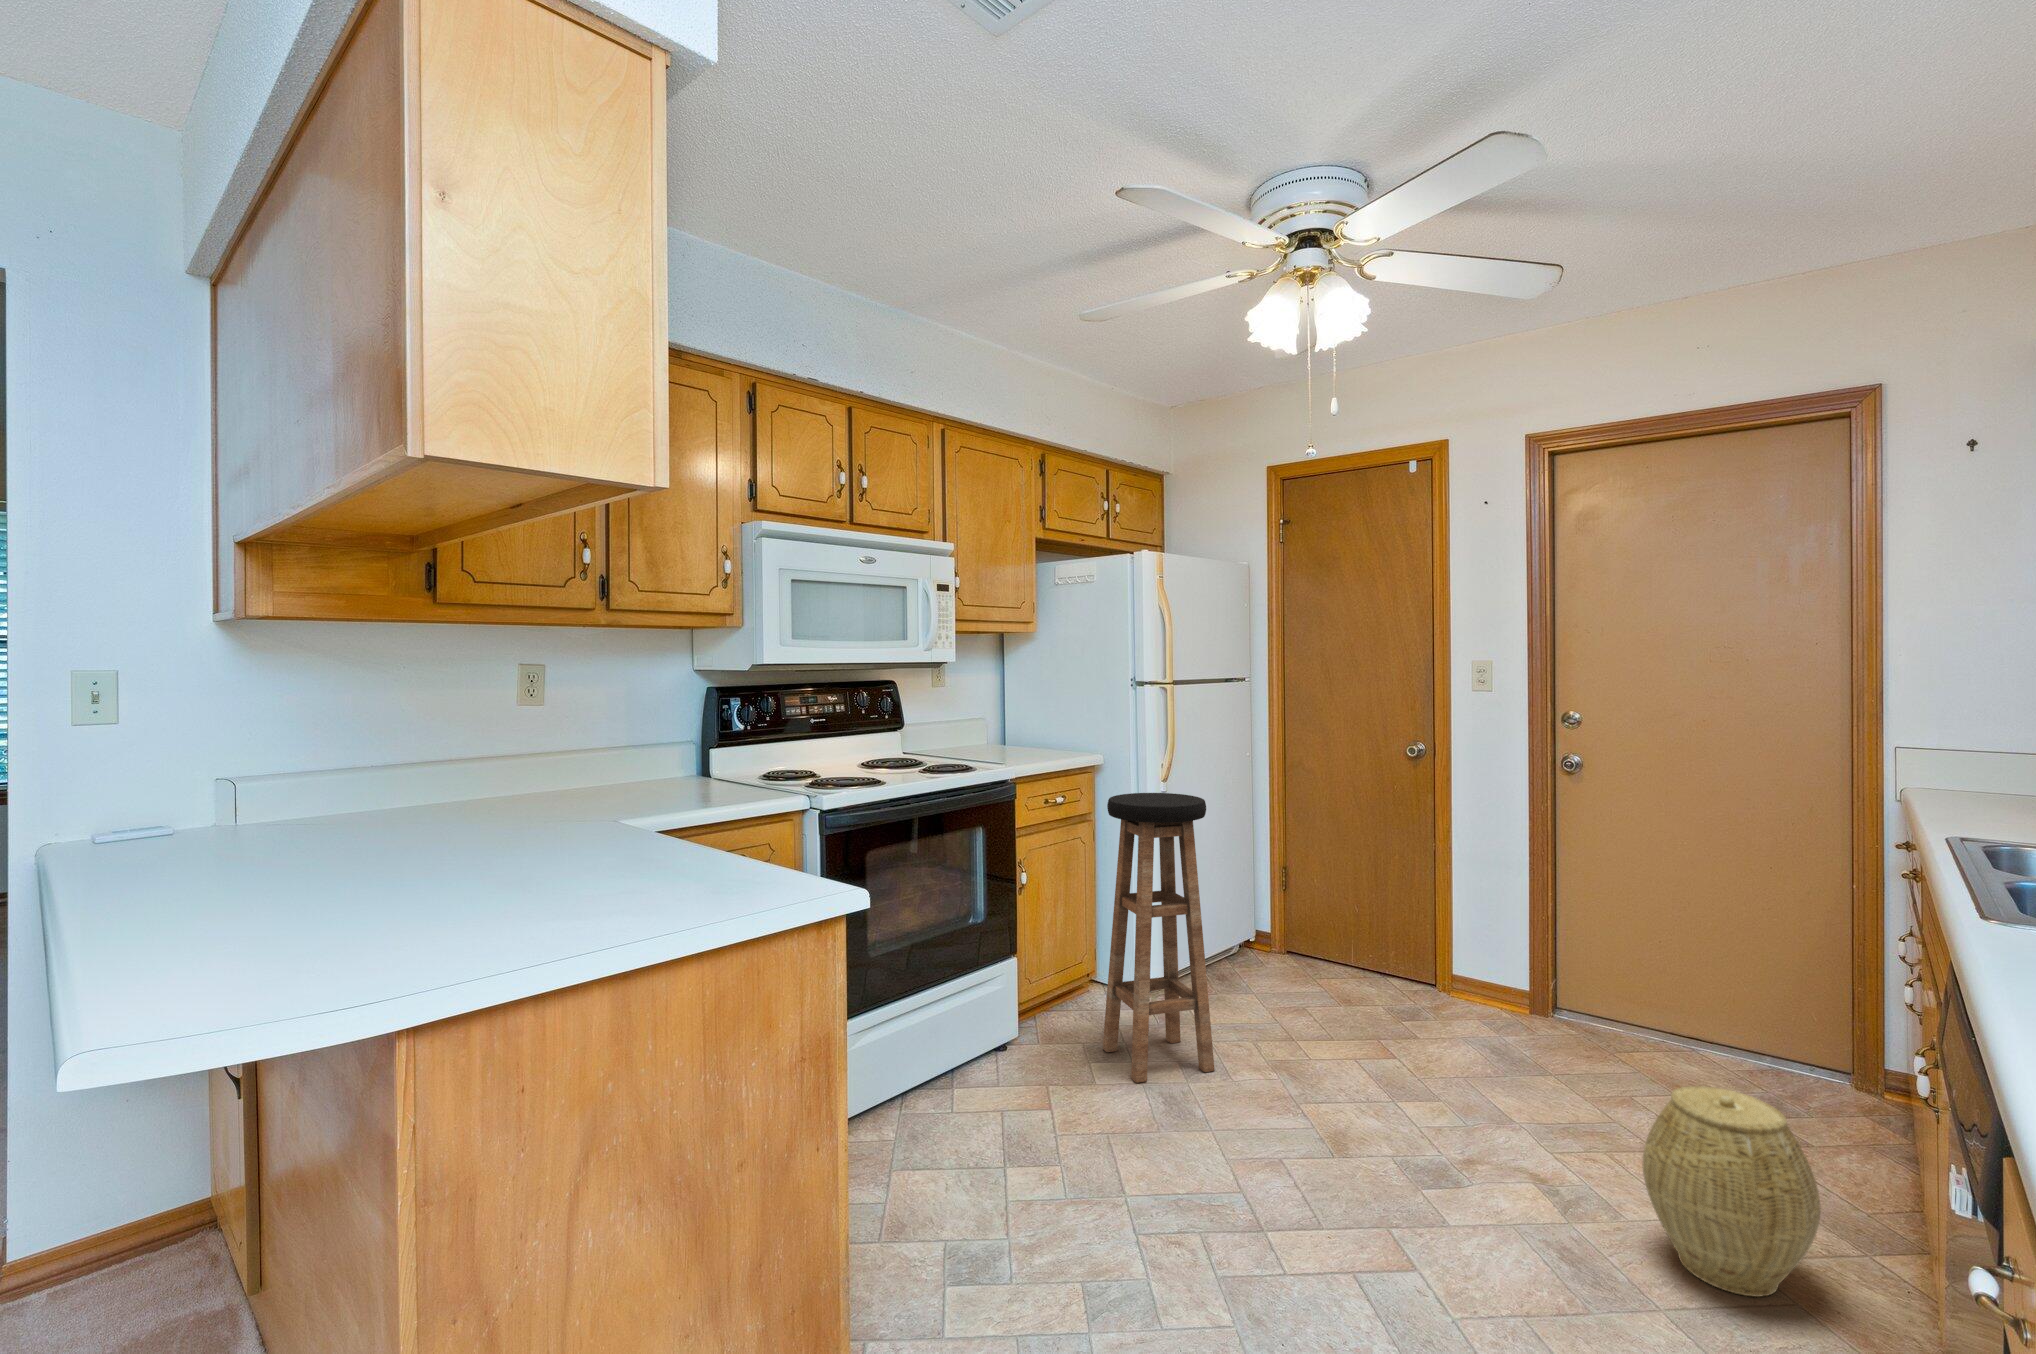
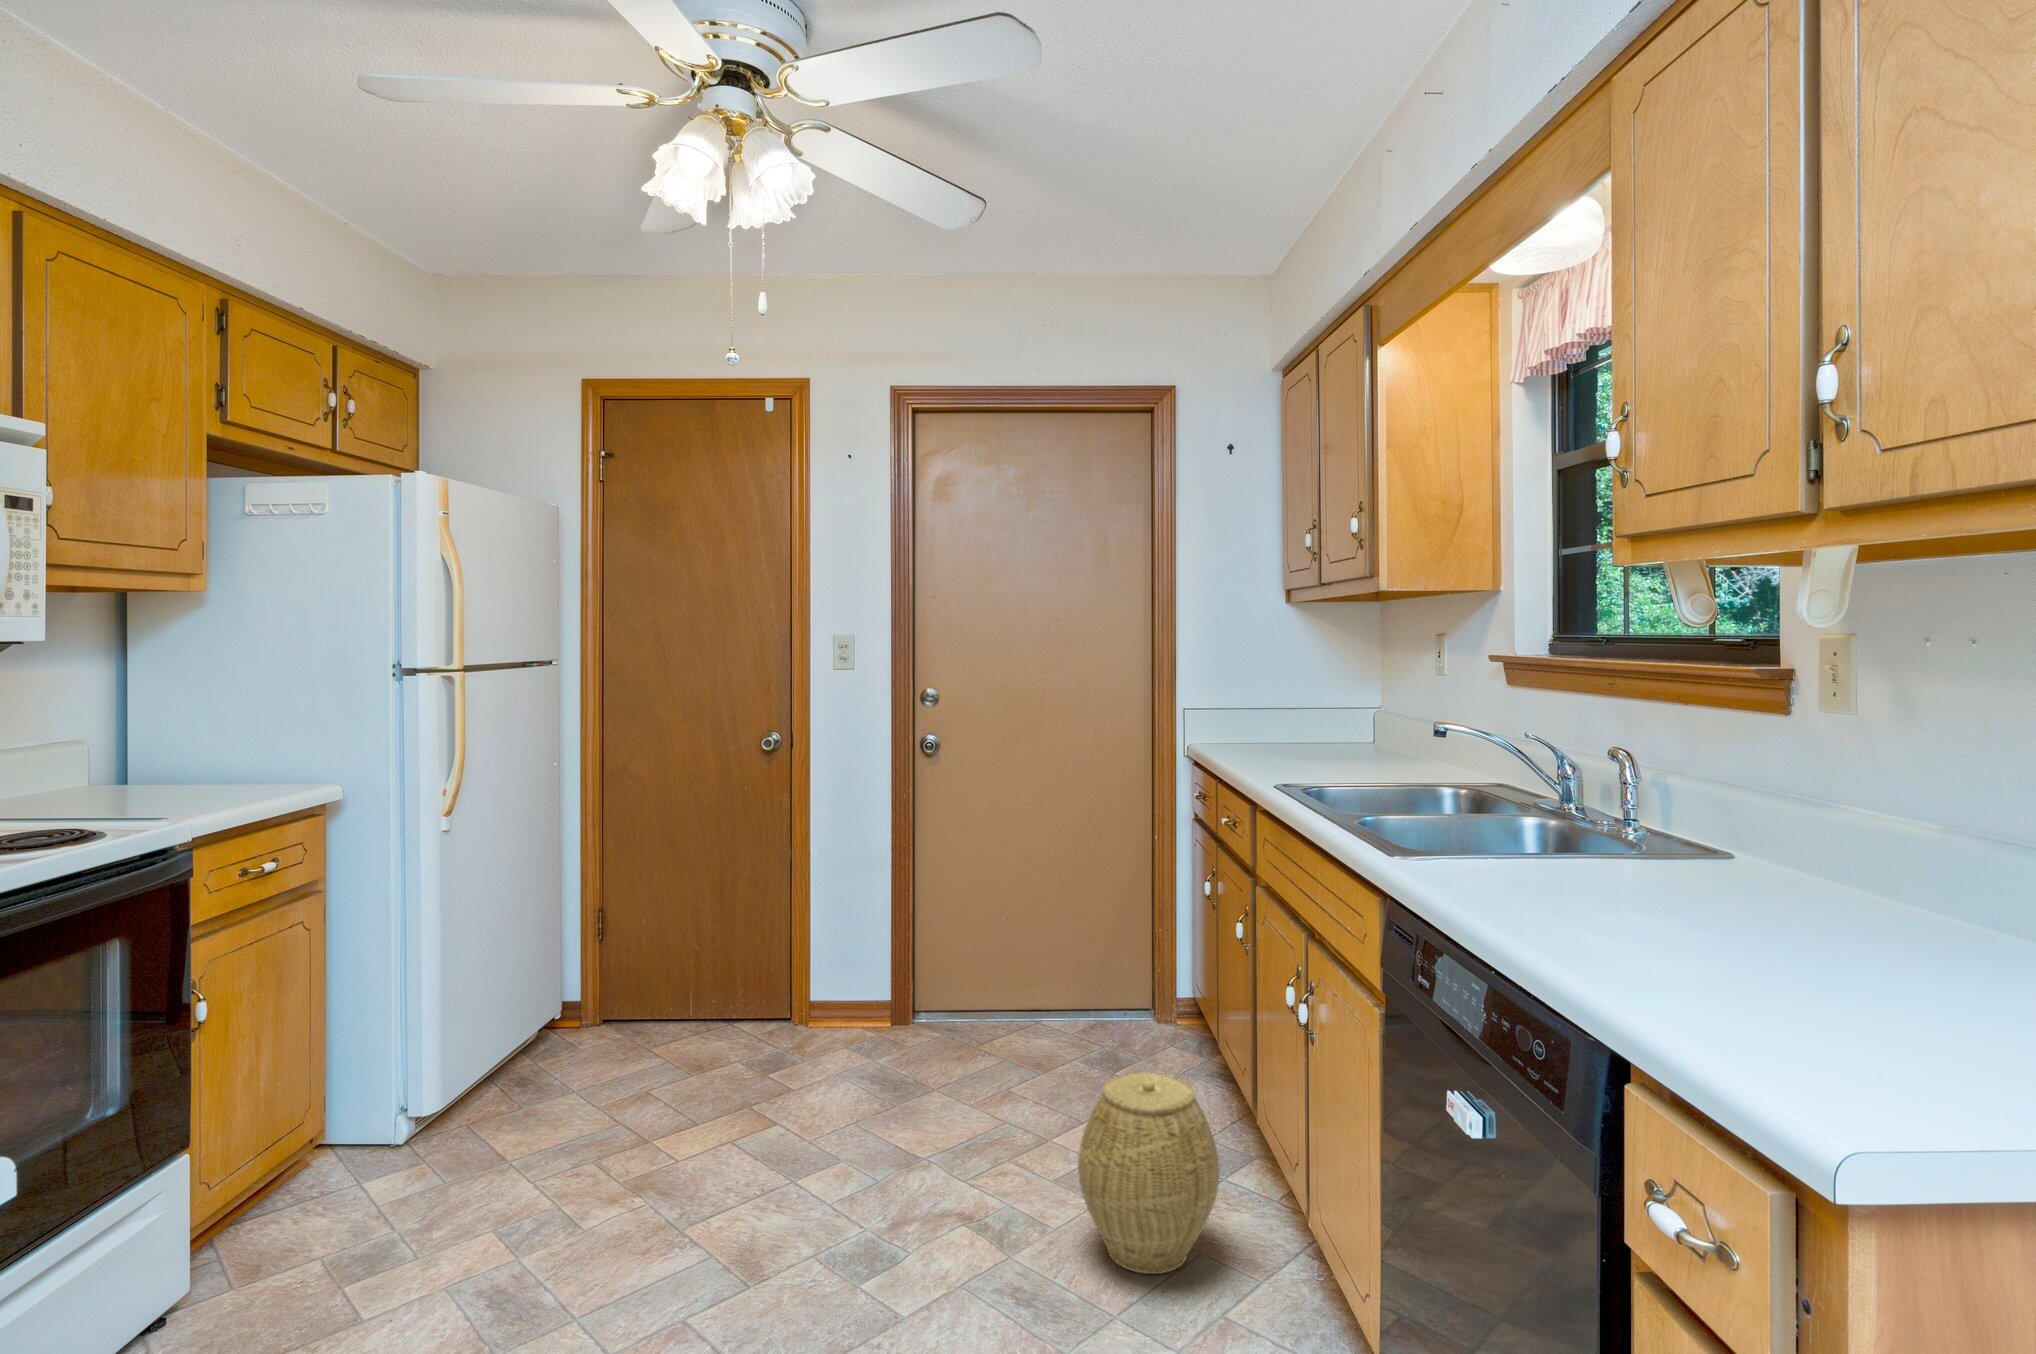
bar stool: present [1103,793,1215,1083] -> none [369,833,559,1276]

